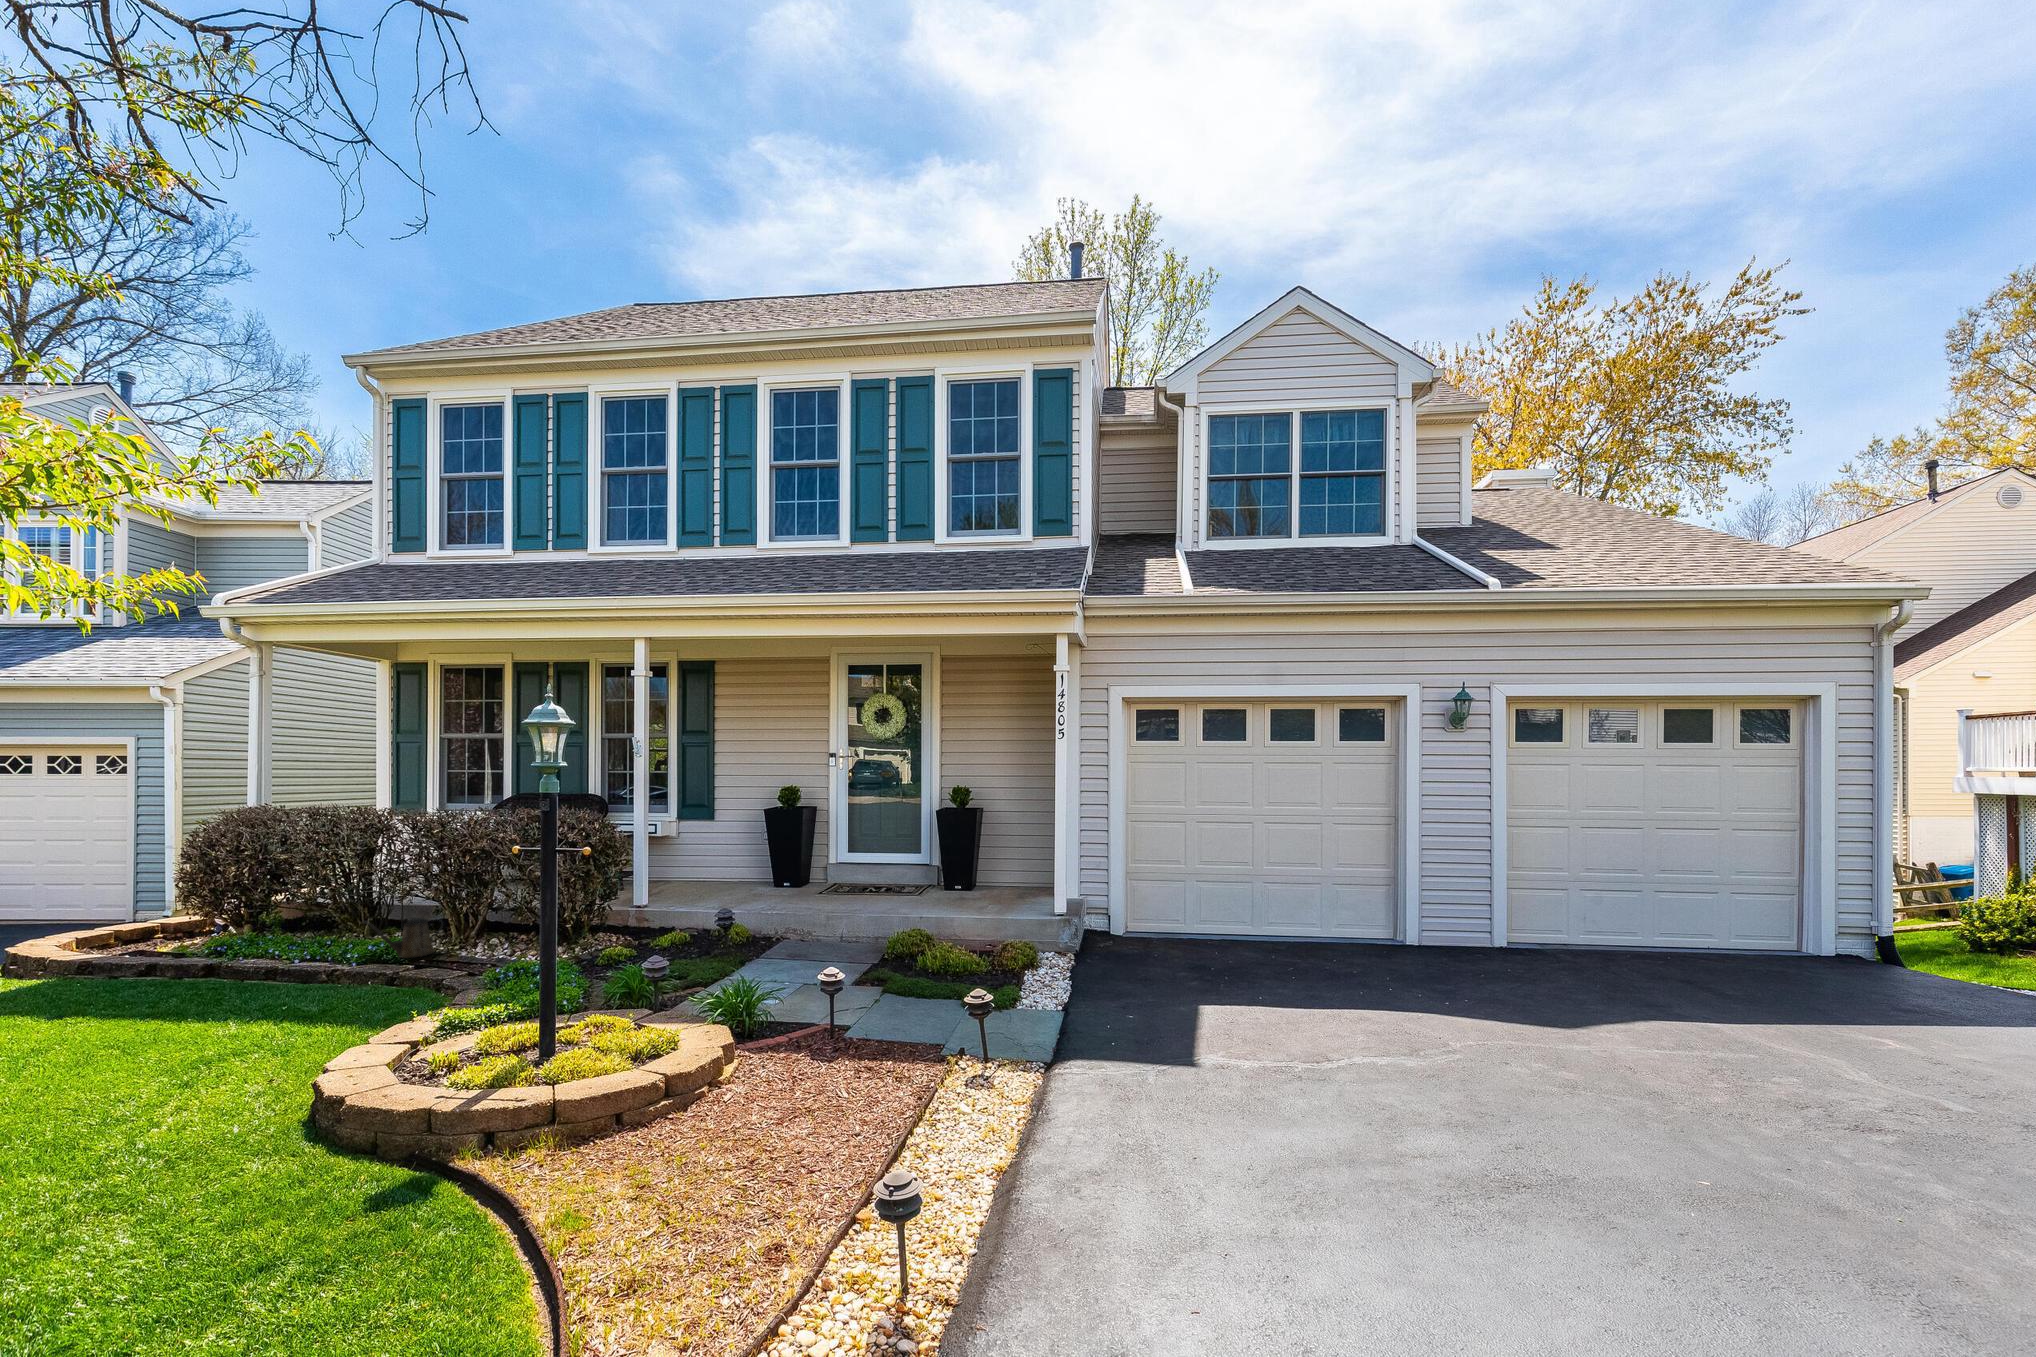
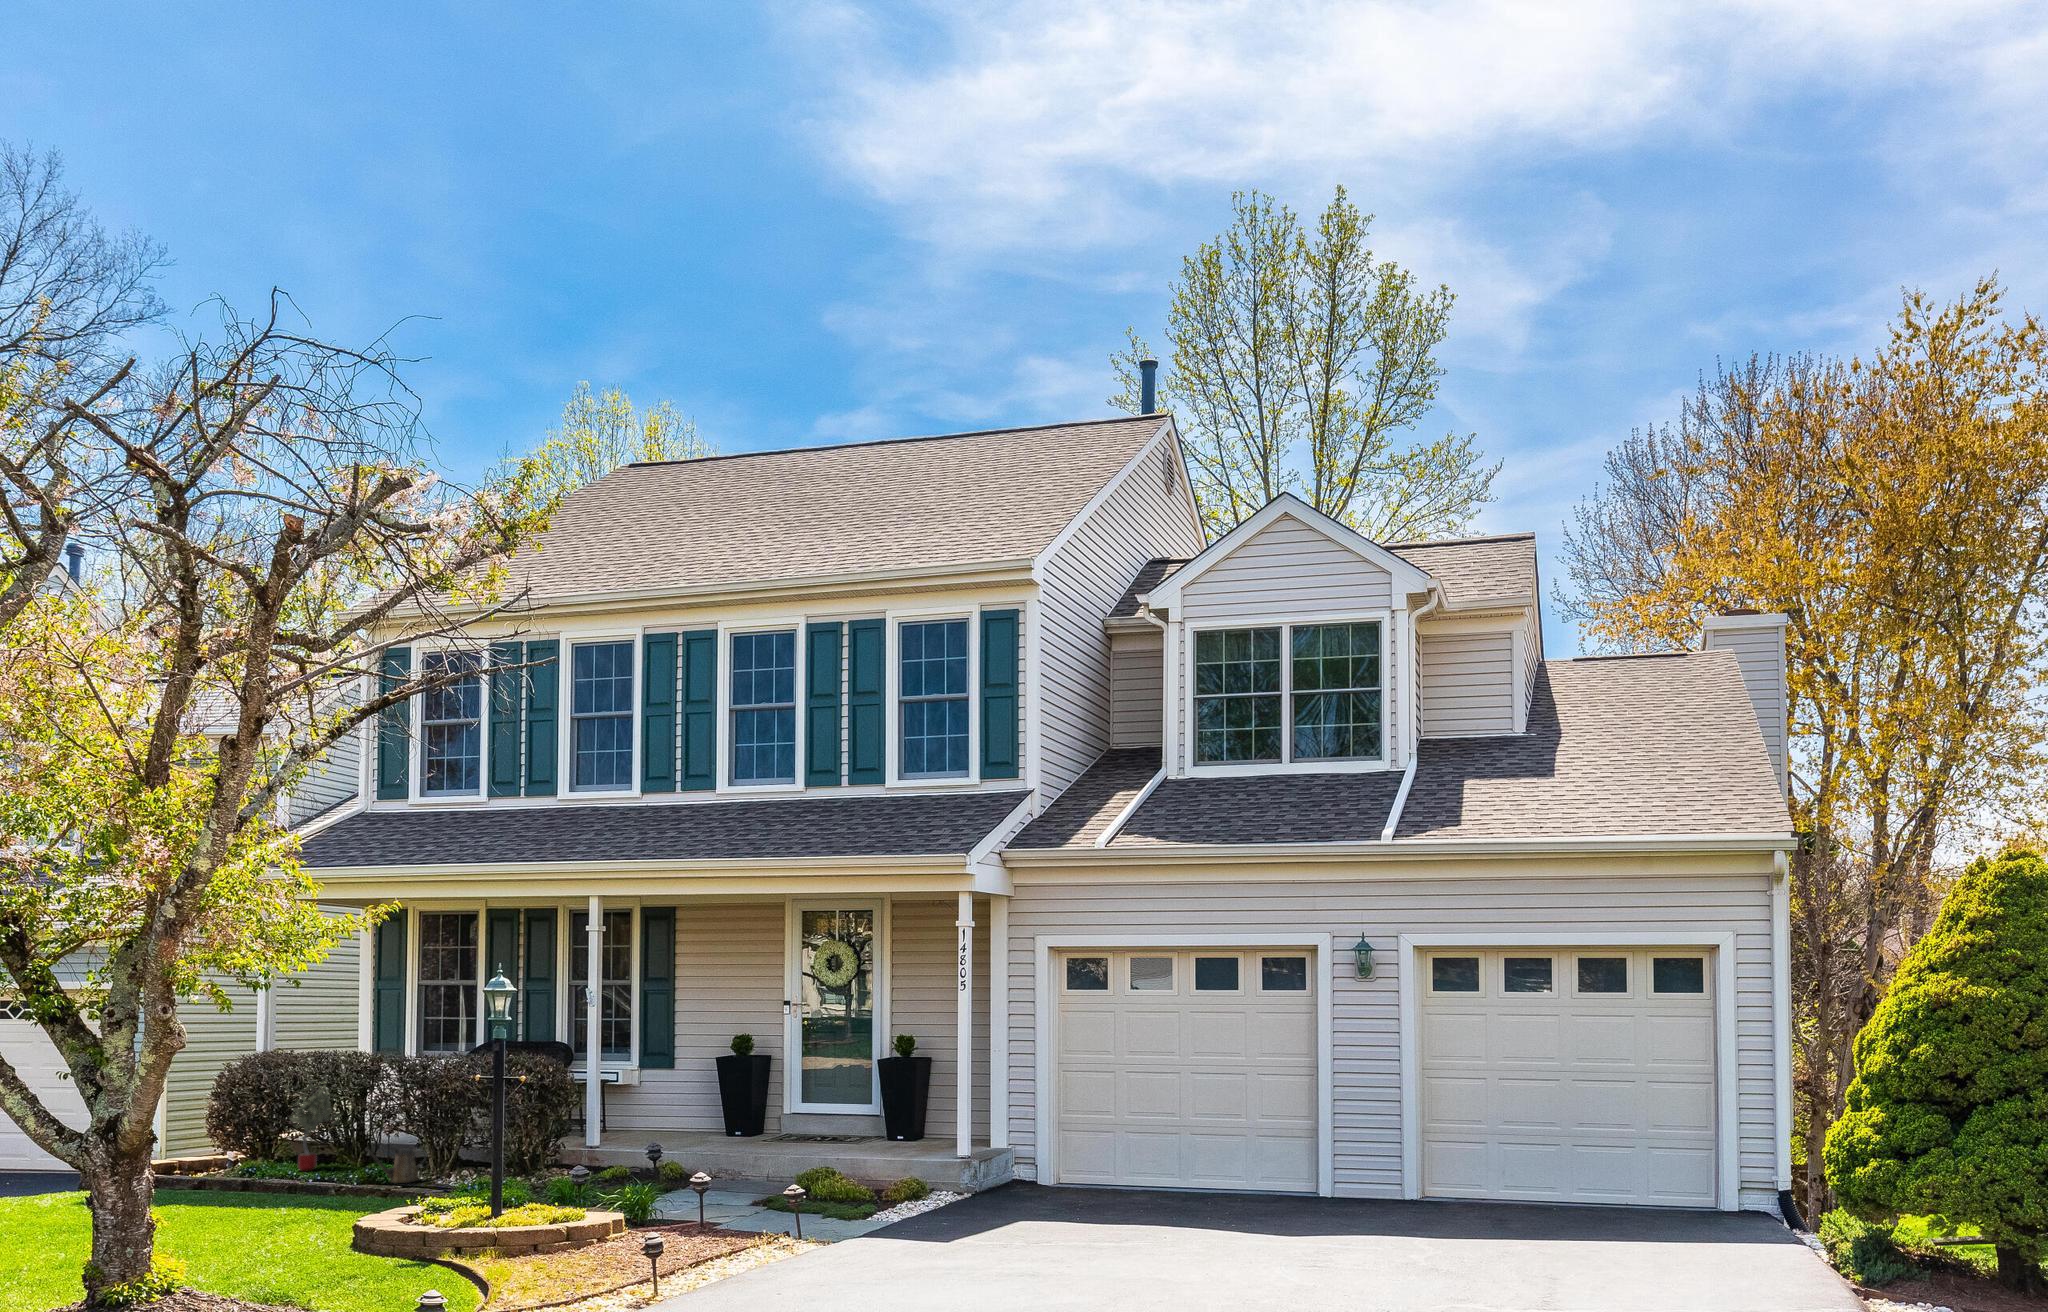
potted tree: none [278,839,346,940] -> present [291,1081,341,1172]

